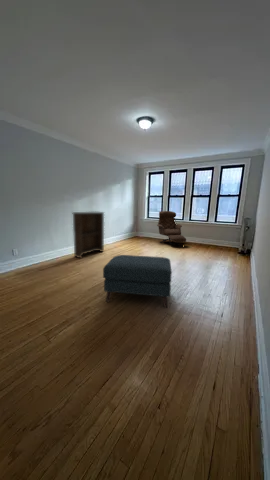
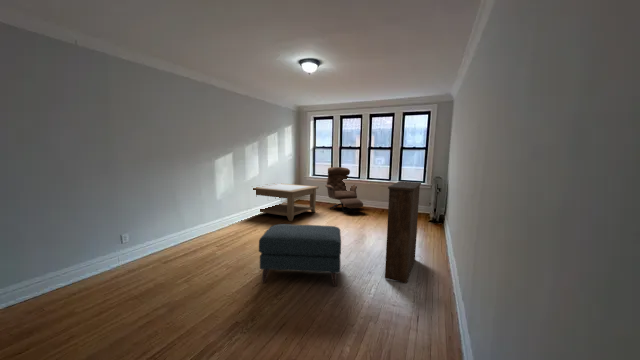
bookshelf: present [72,212,104,258] -> present [385,181,421,283]
coffee table: none [98,223,152,251] -> present [253,183,319,221]

